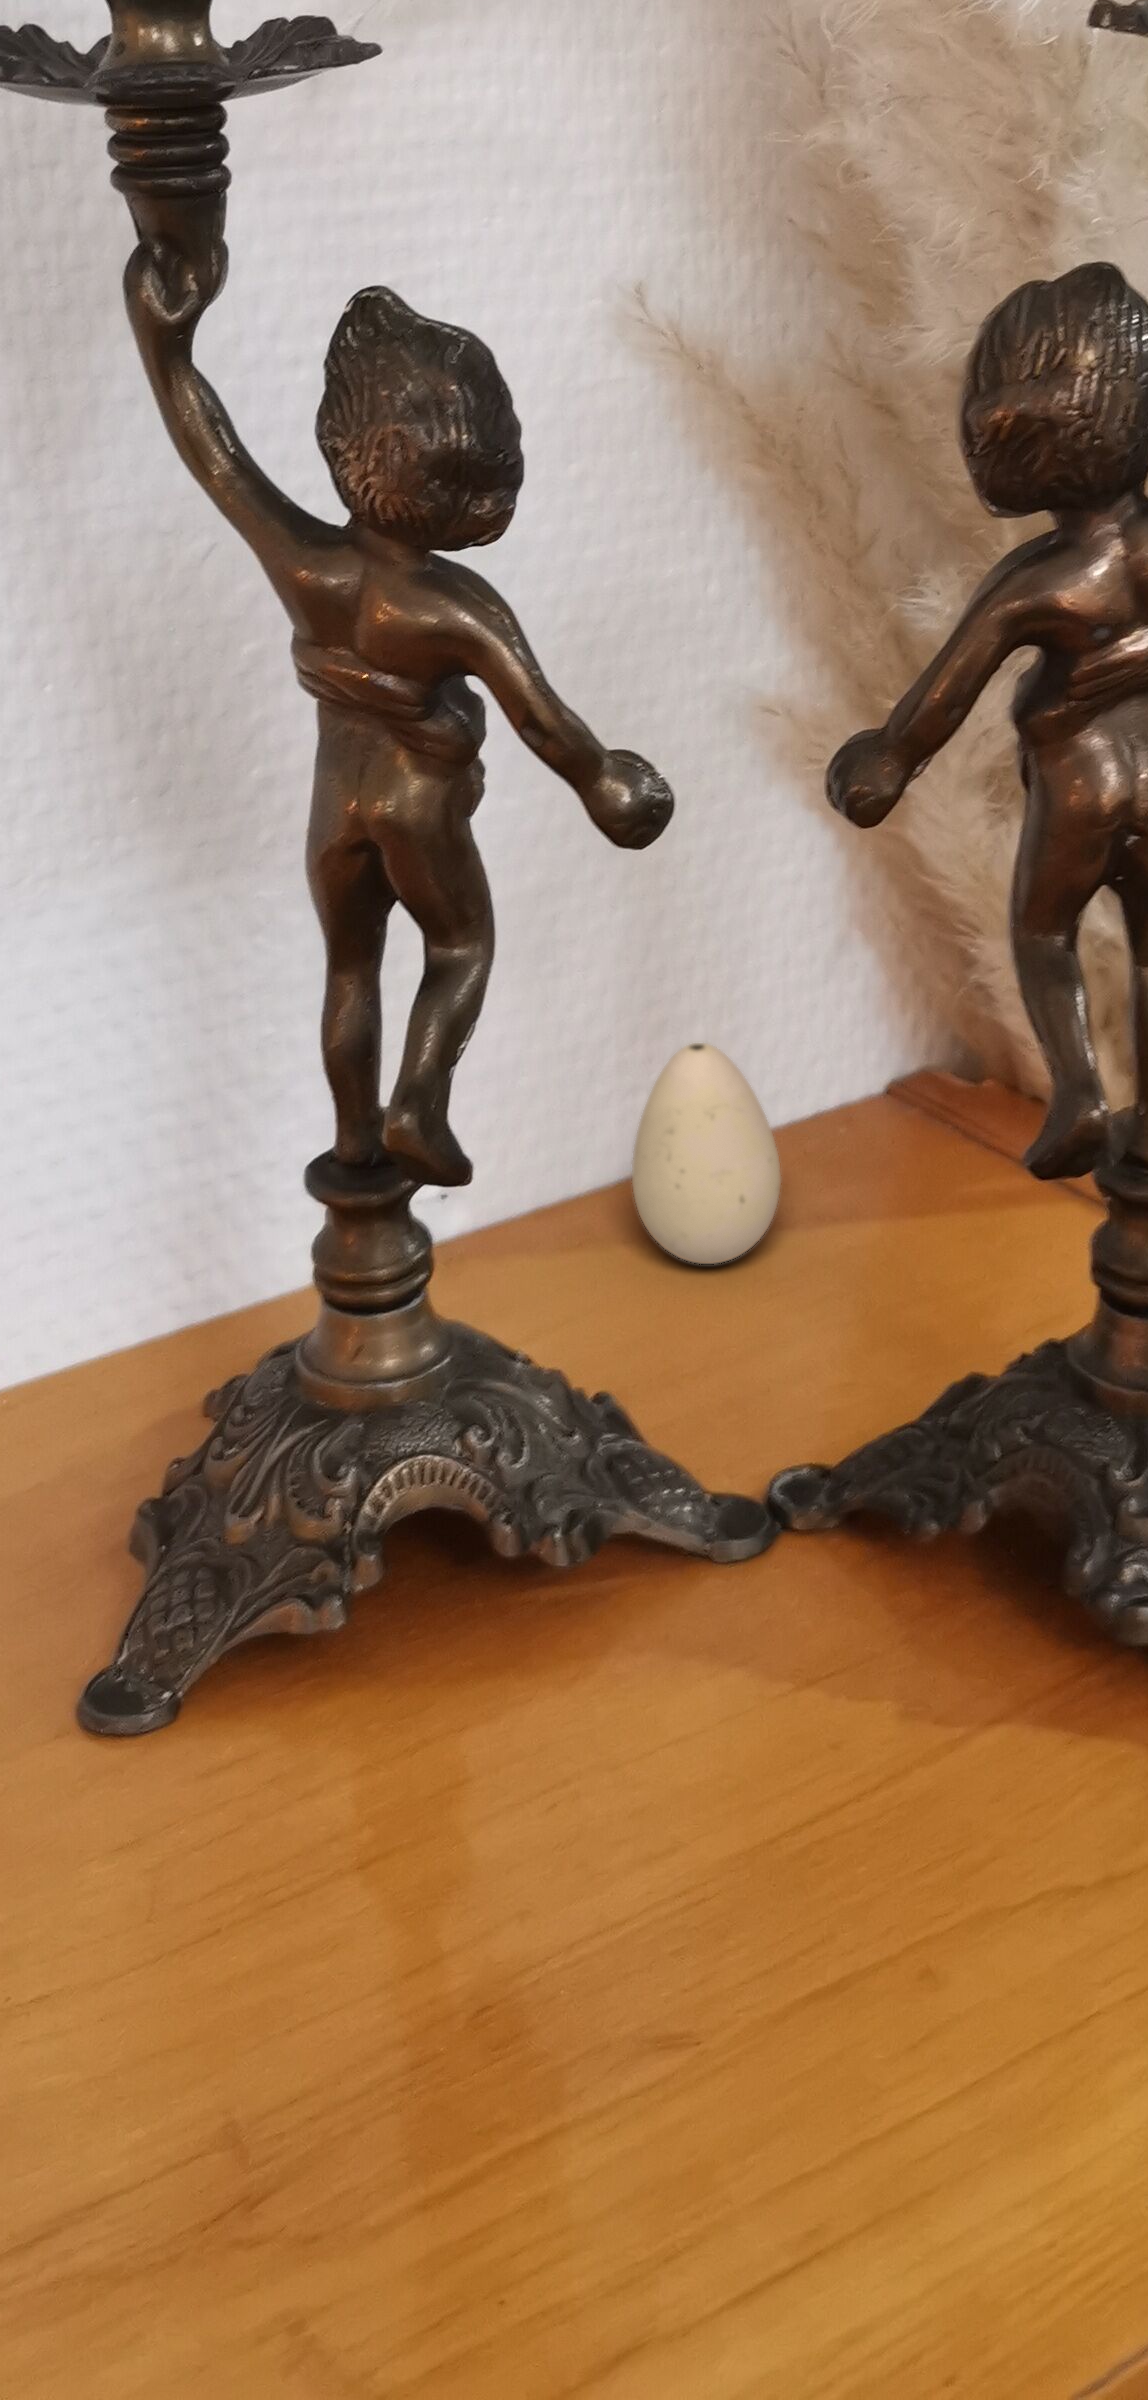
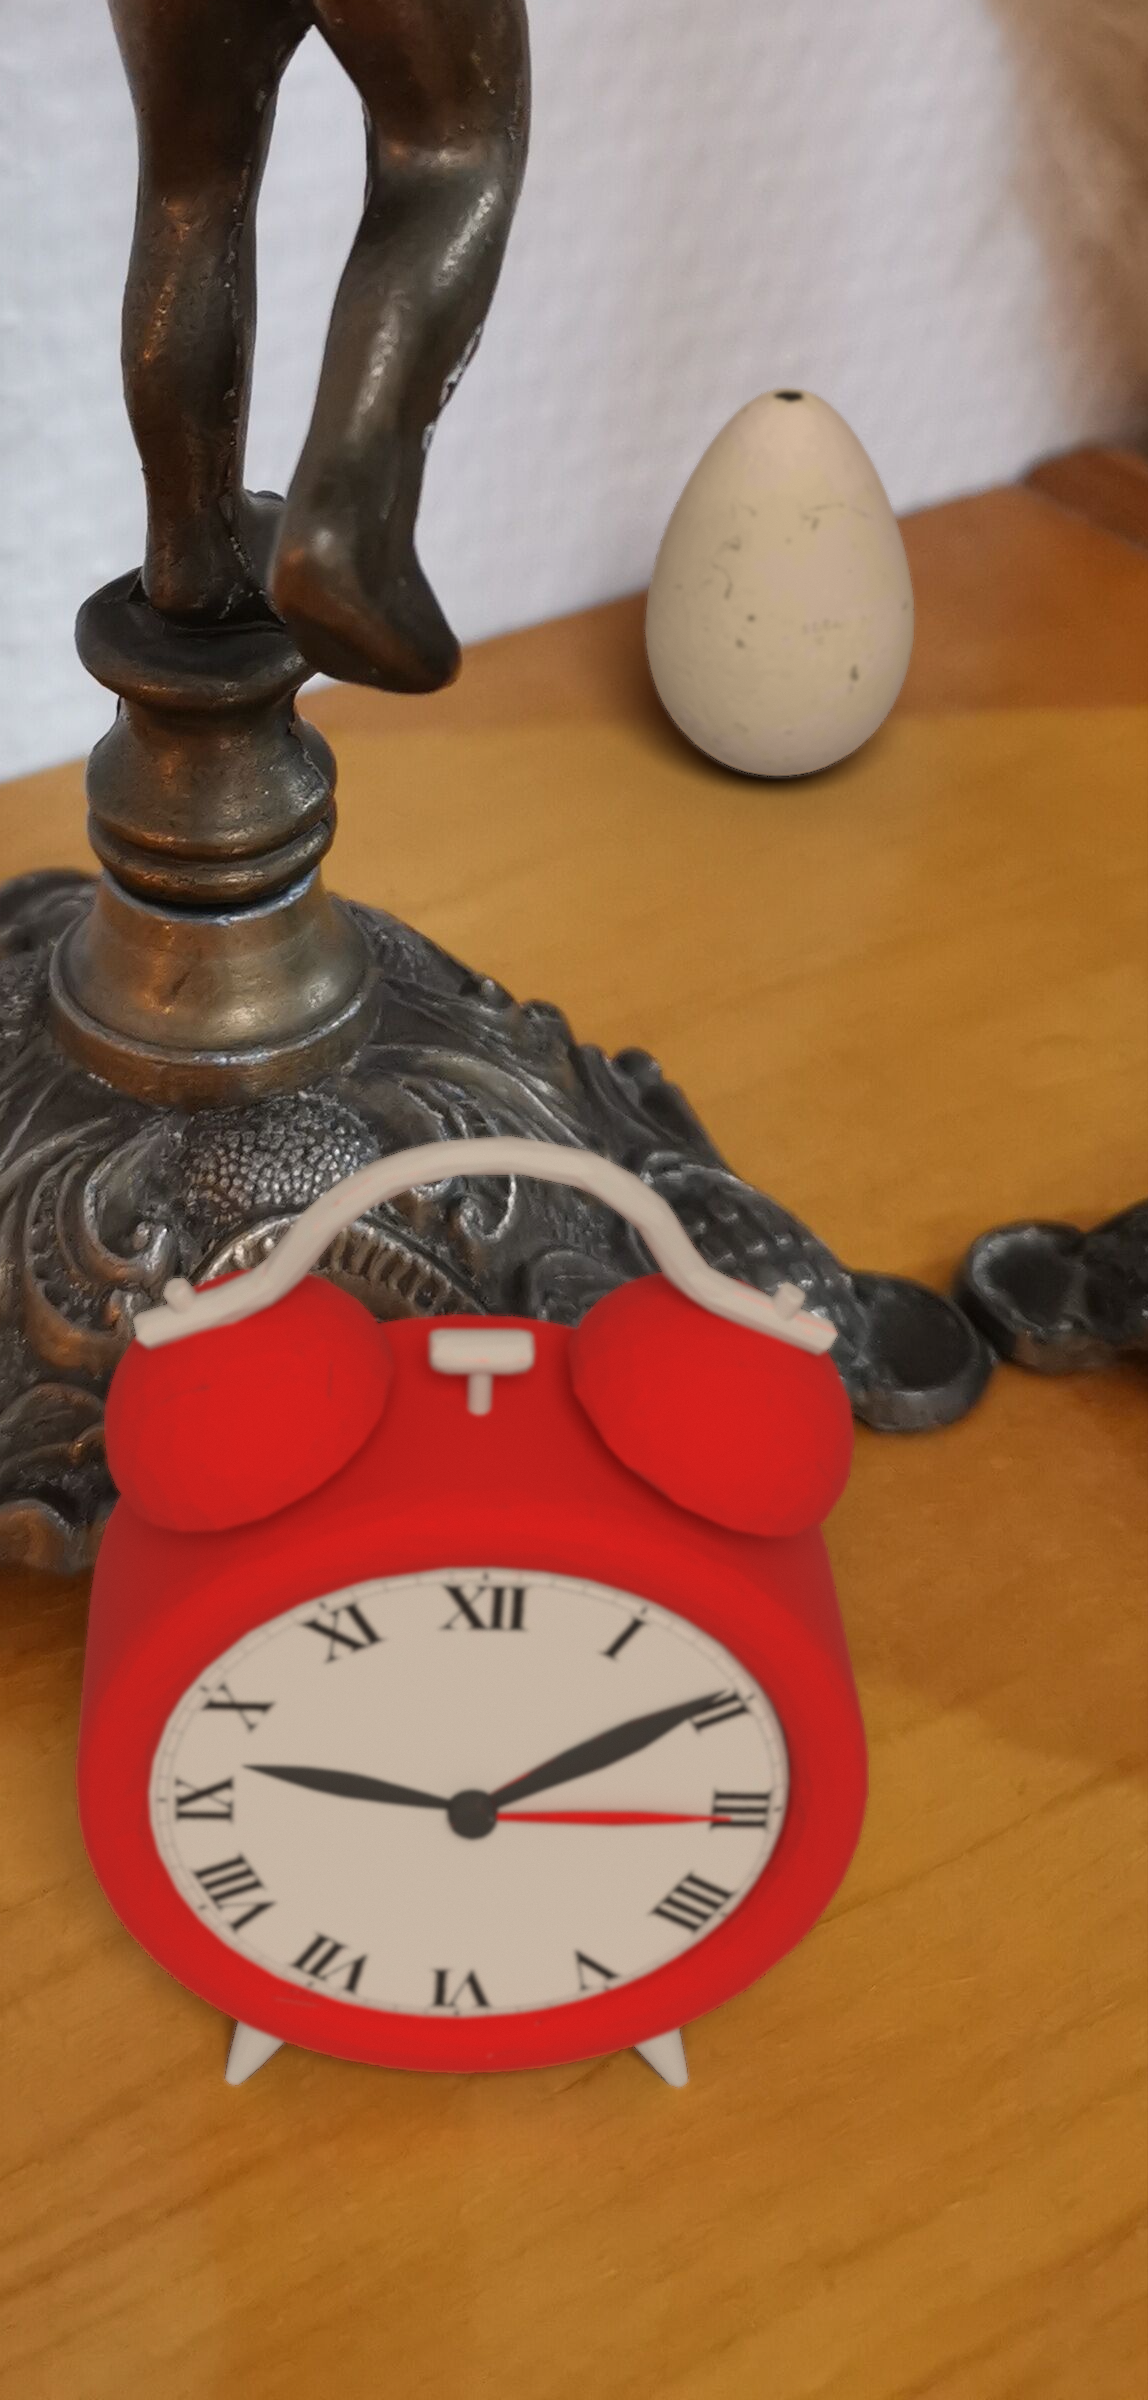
alarm clock: none [312,1352,648,1824] -> present [75,1136,869,2087]

